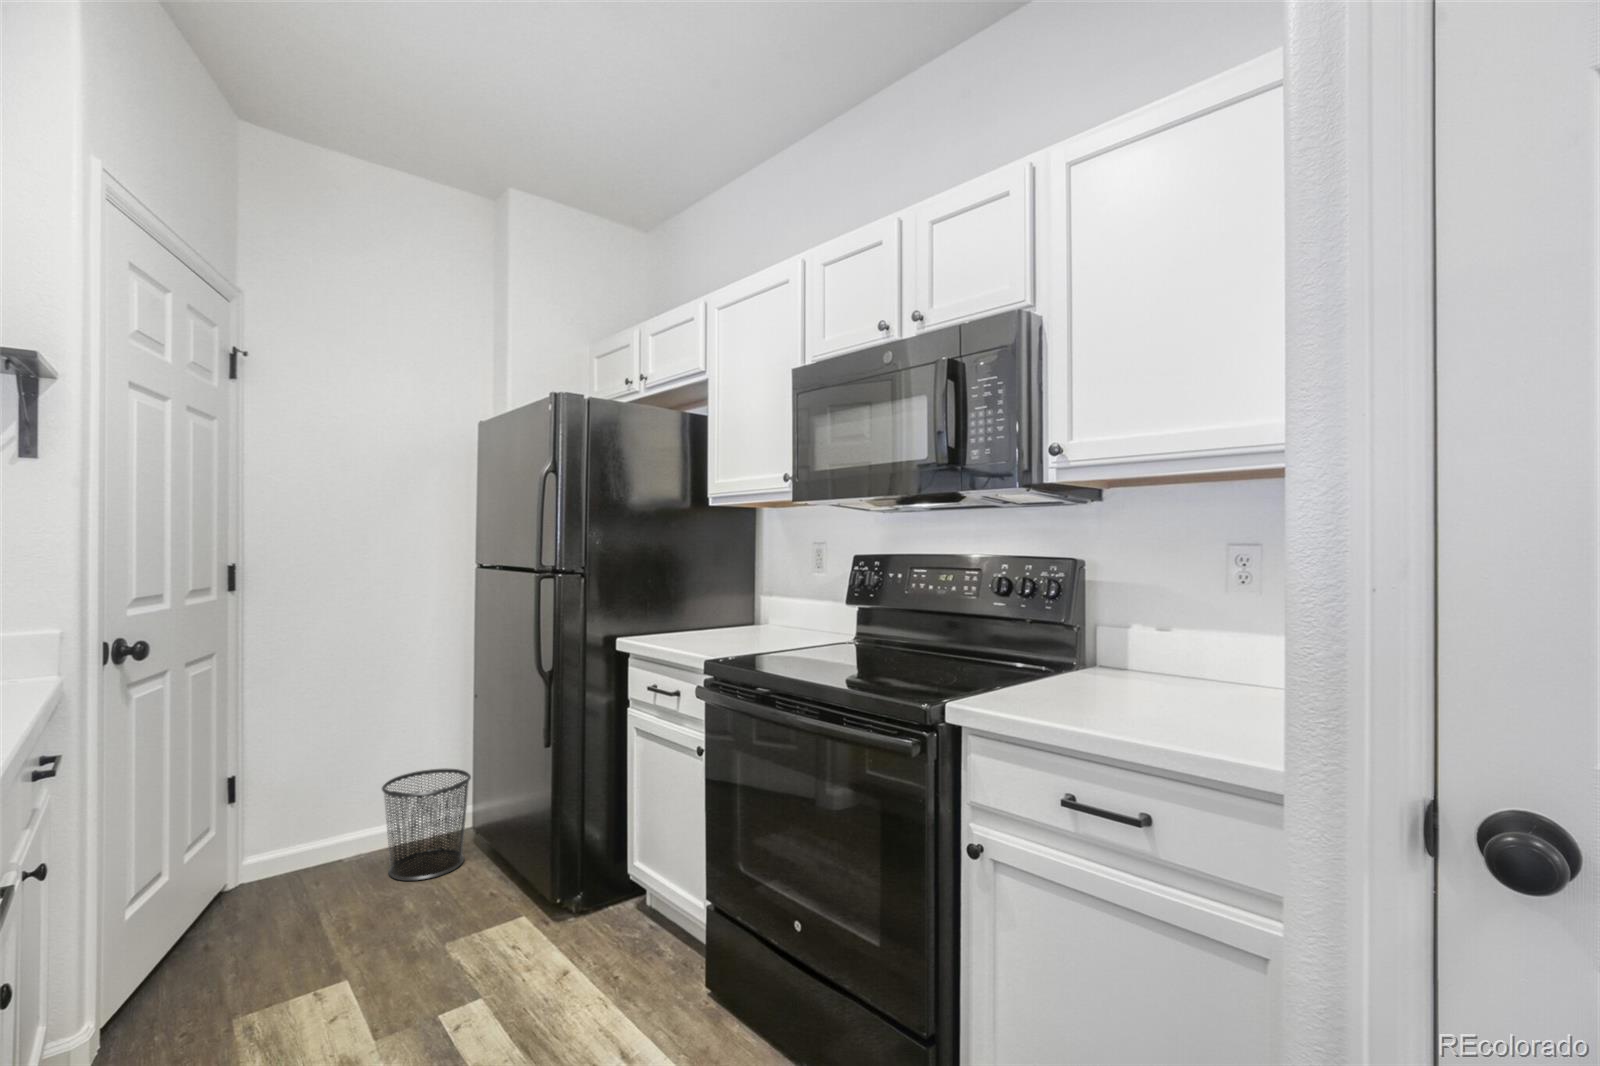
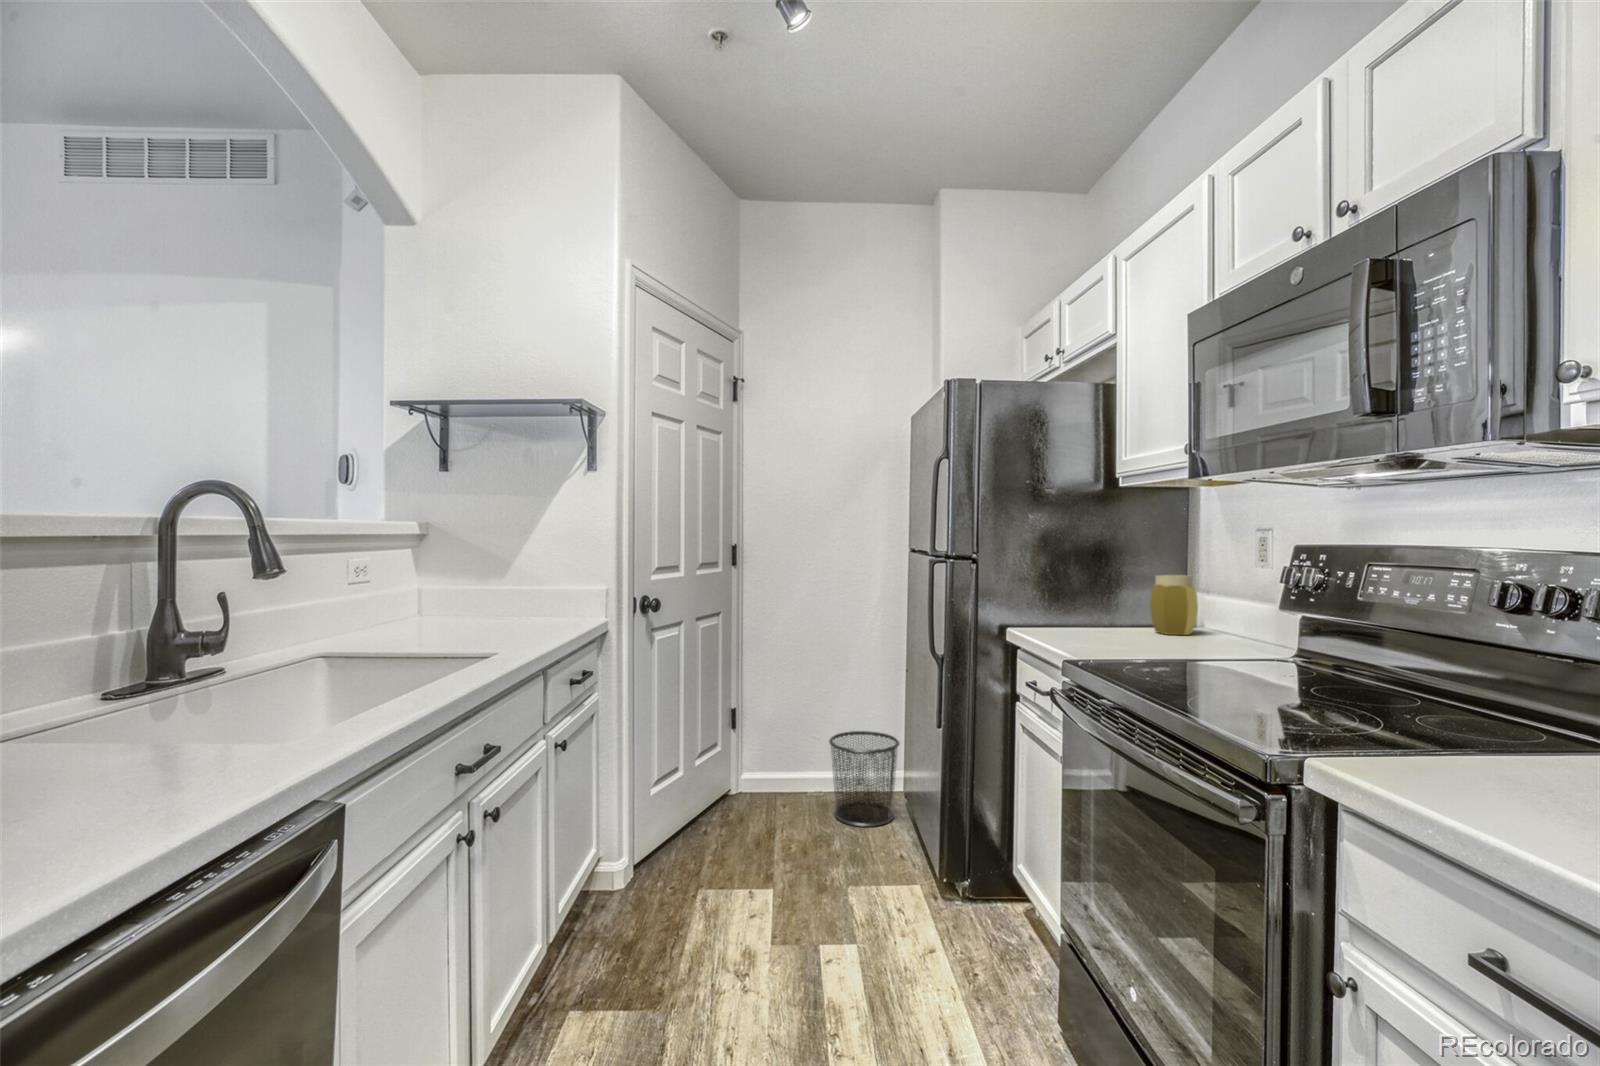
jar: none [733,580,768,631] -> present [1150,575,1198,635]

